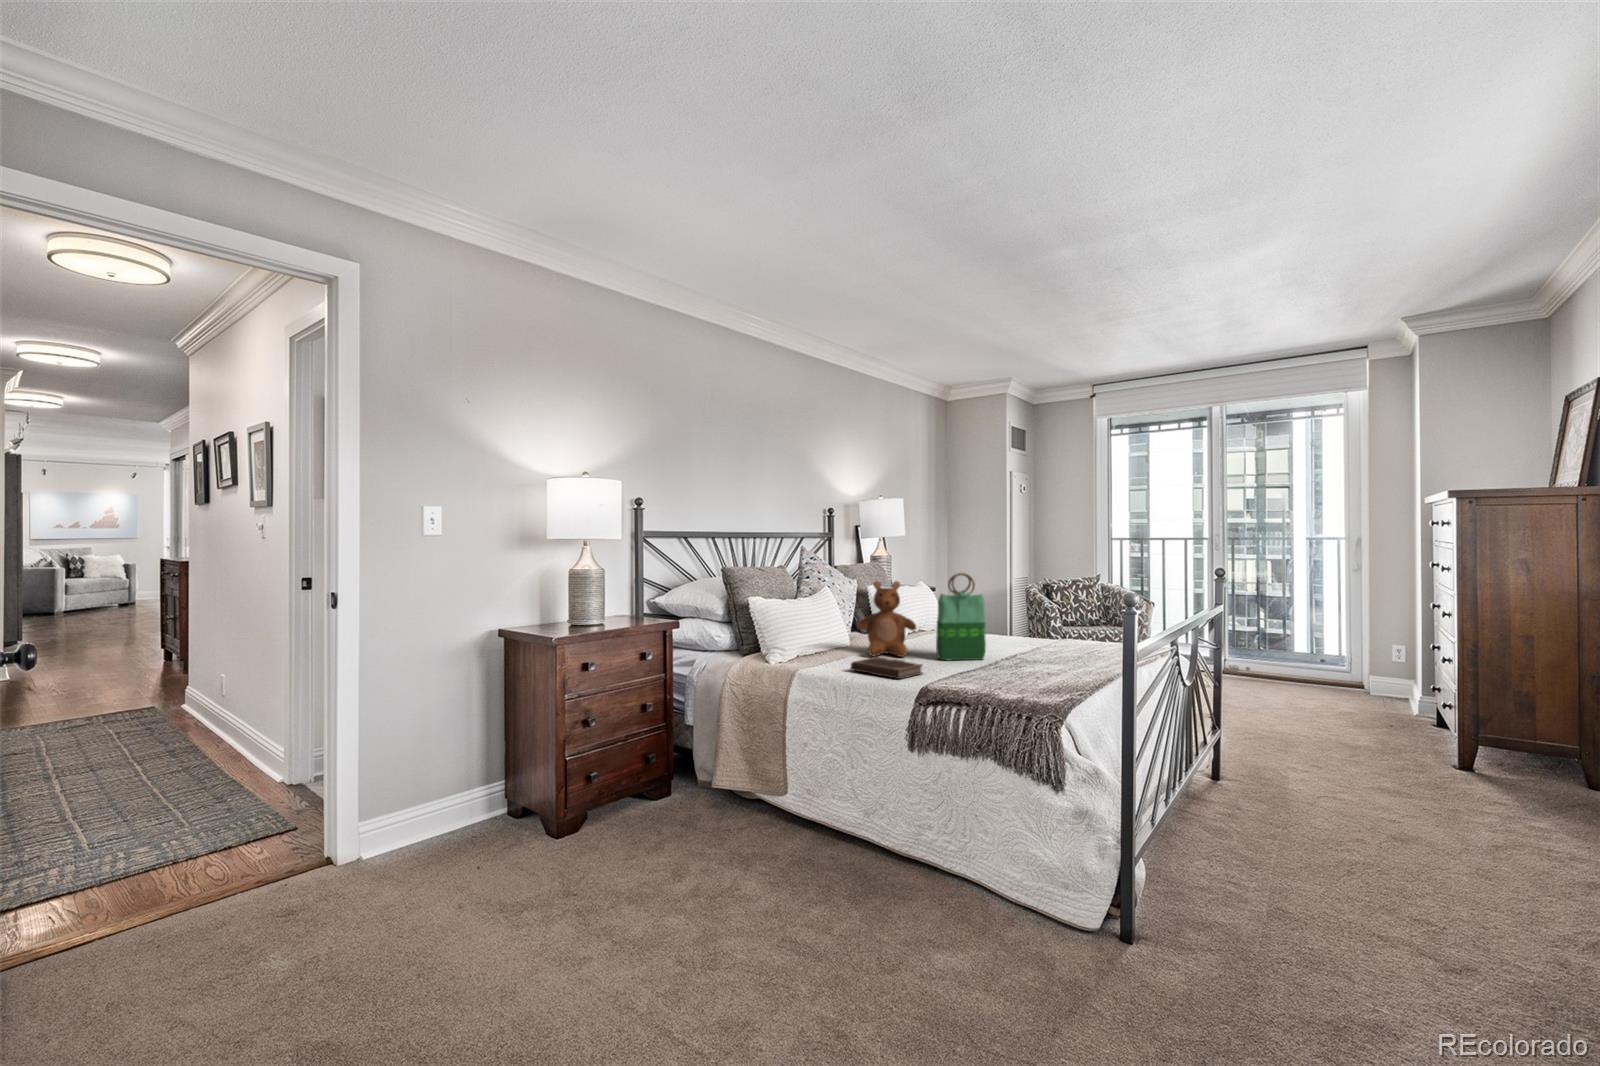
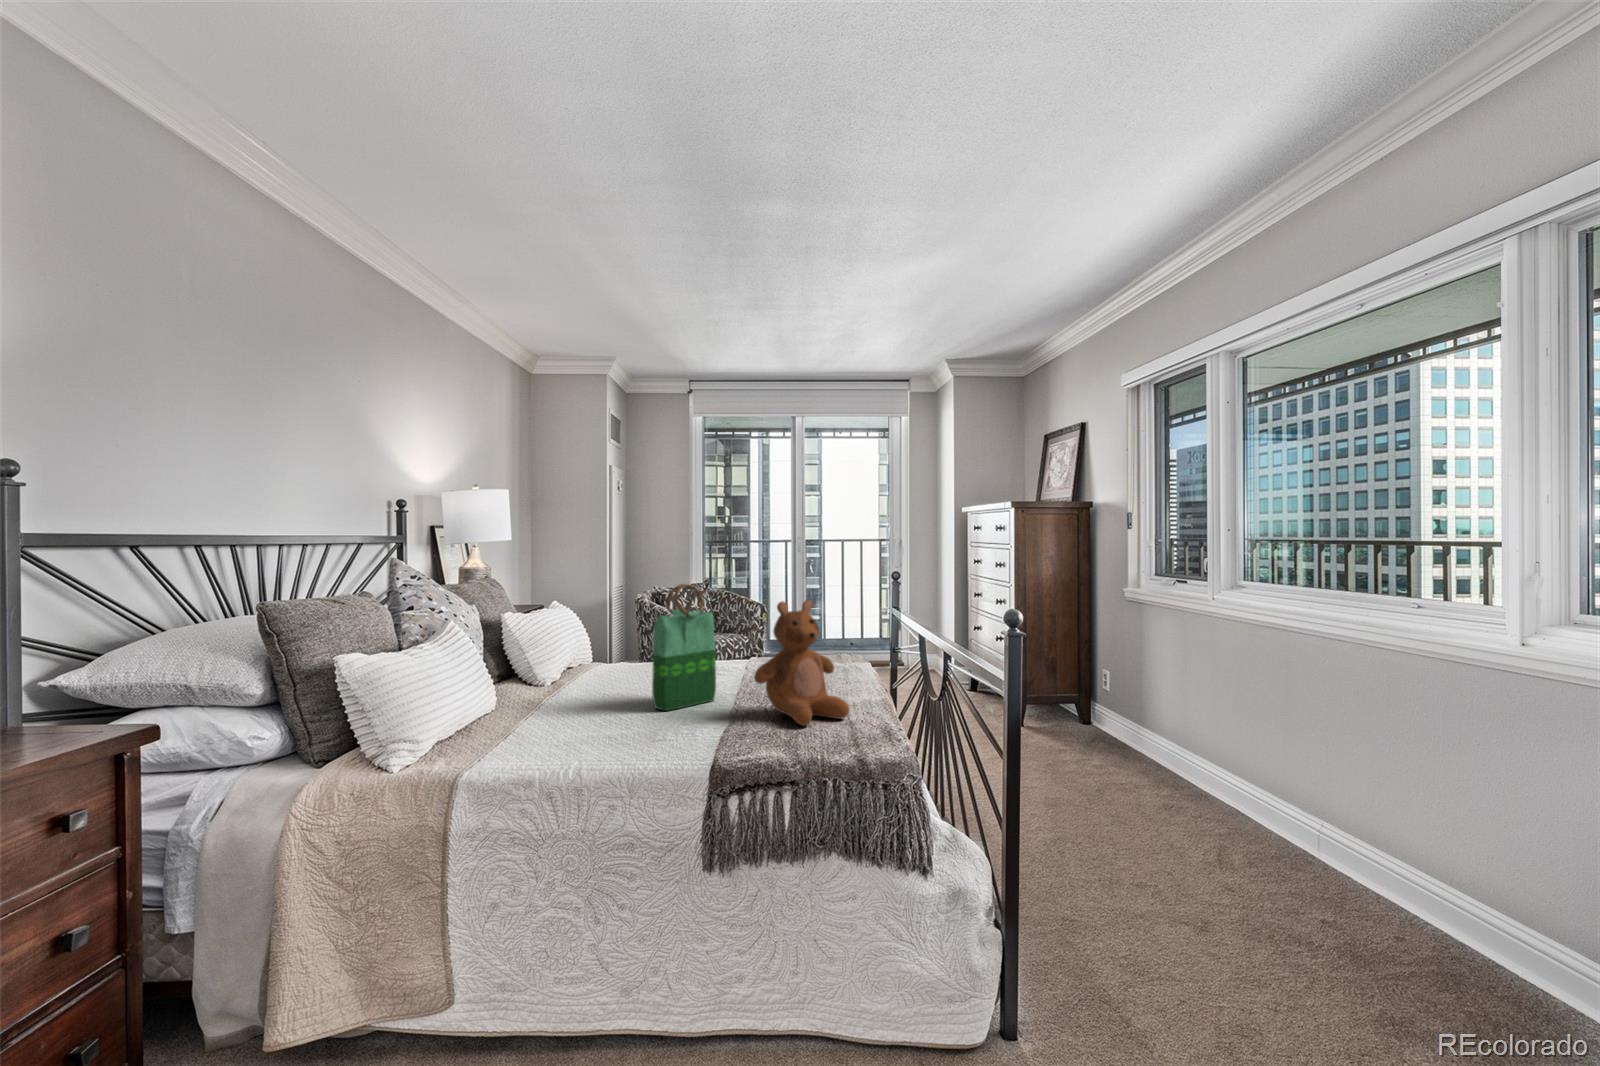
teddy bear: present [857,581,916,657] -> present [754,600,849,726]
notebook: present [851,657,922,679] -> none [559,724,674,758]

